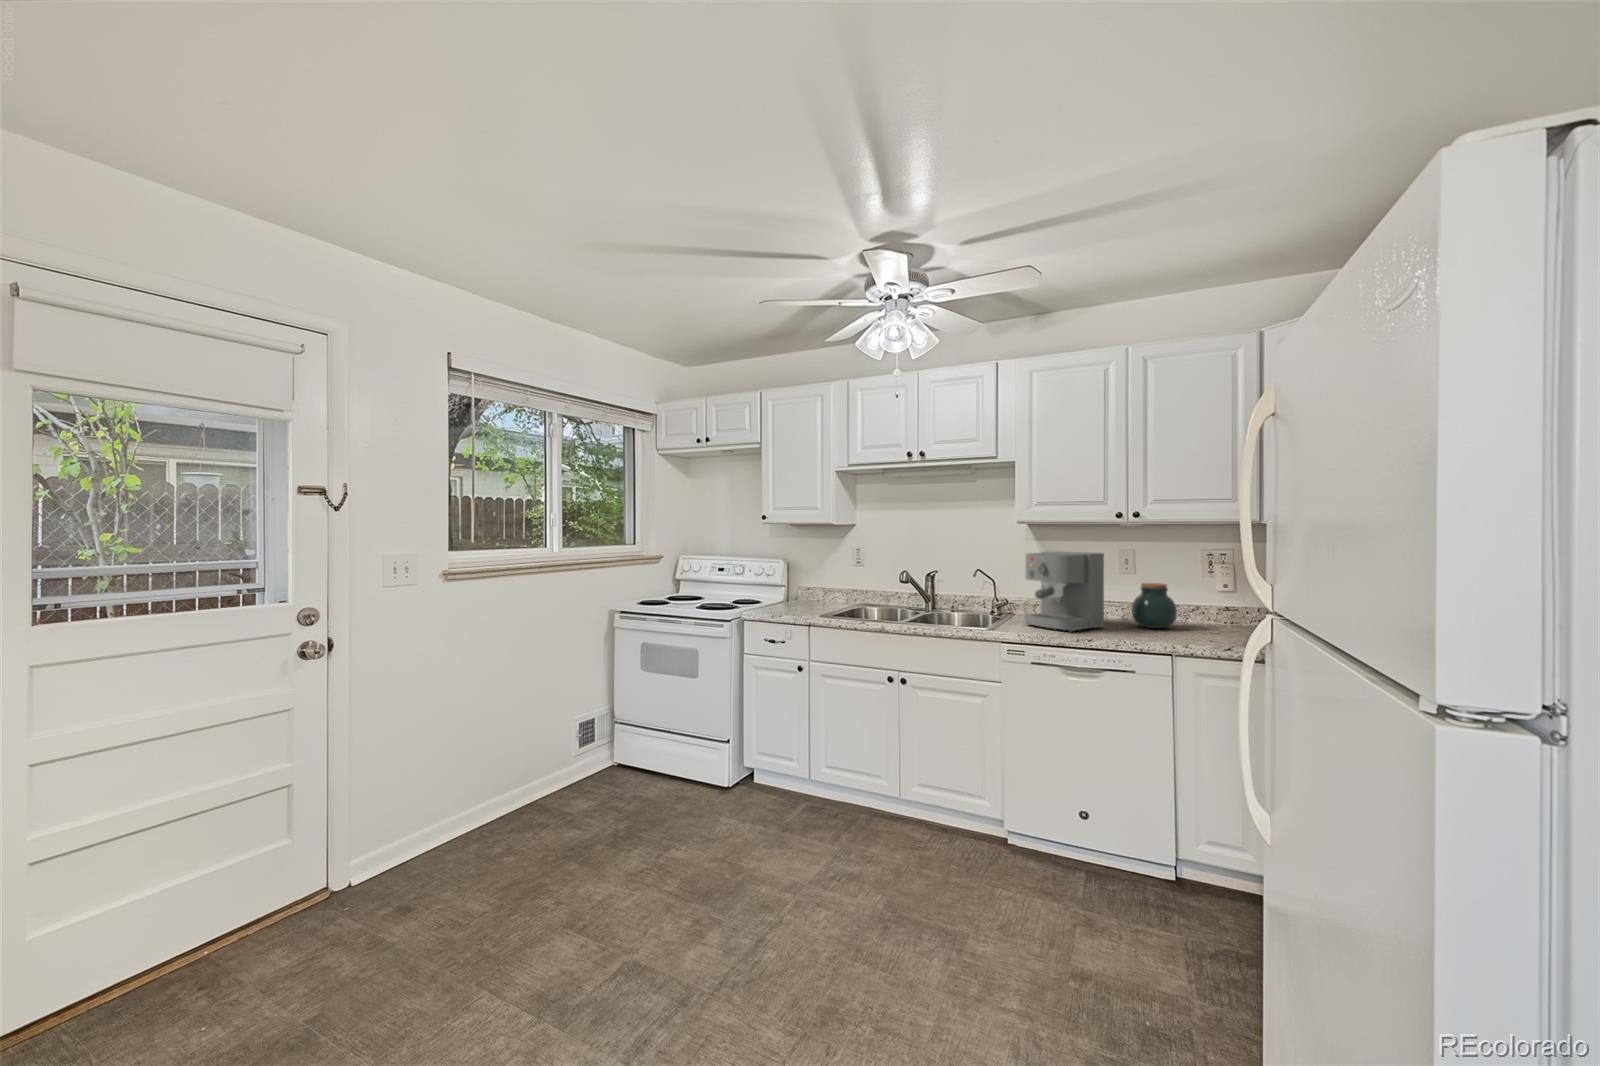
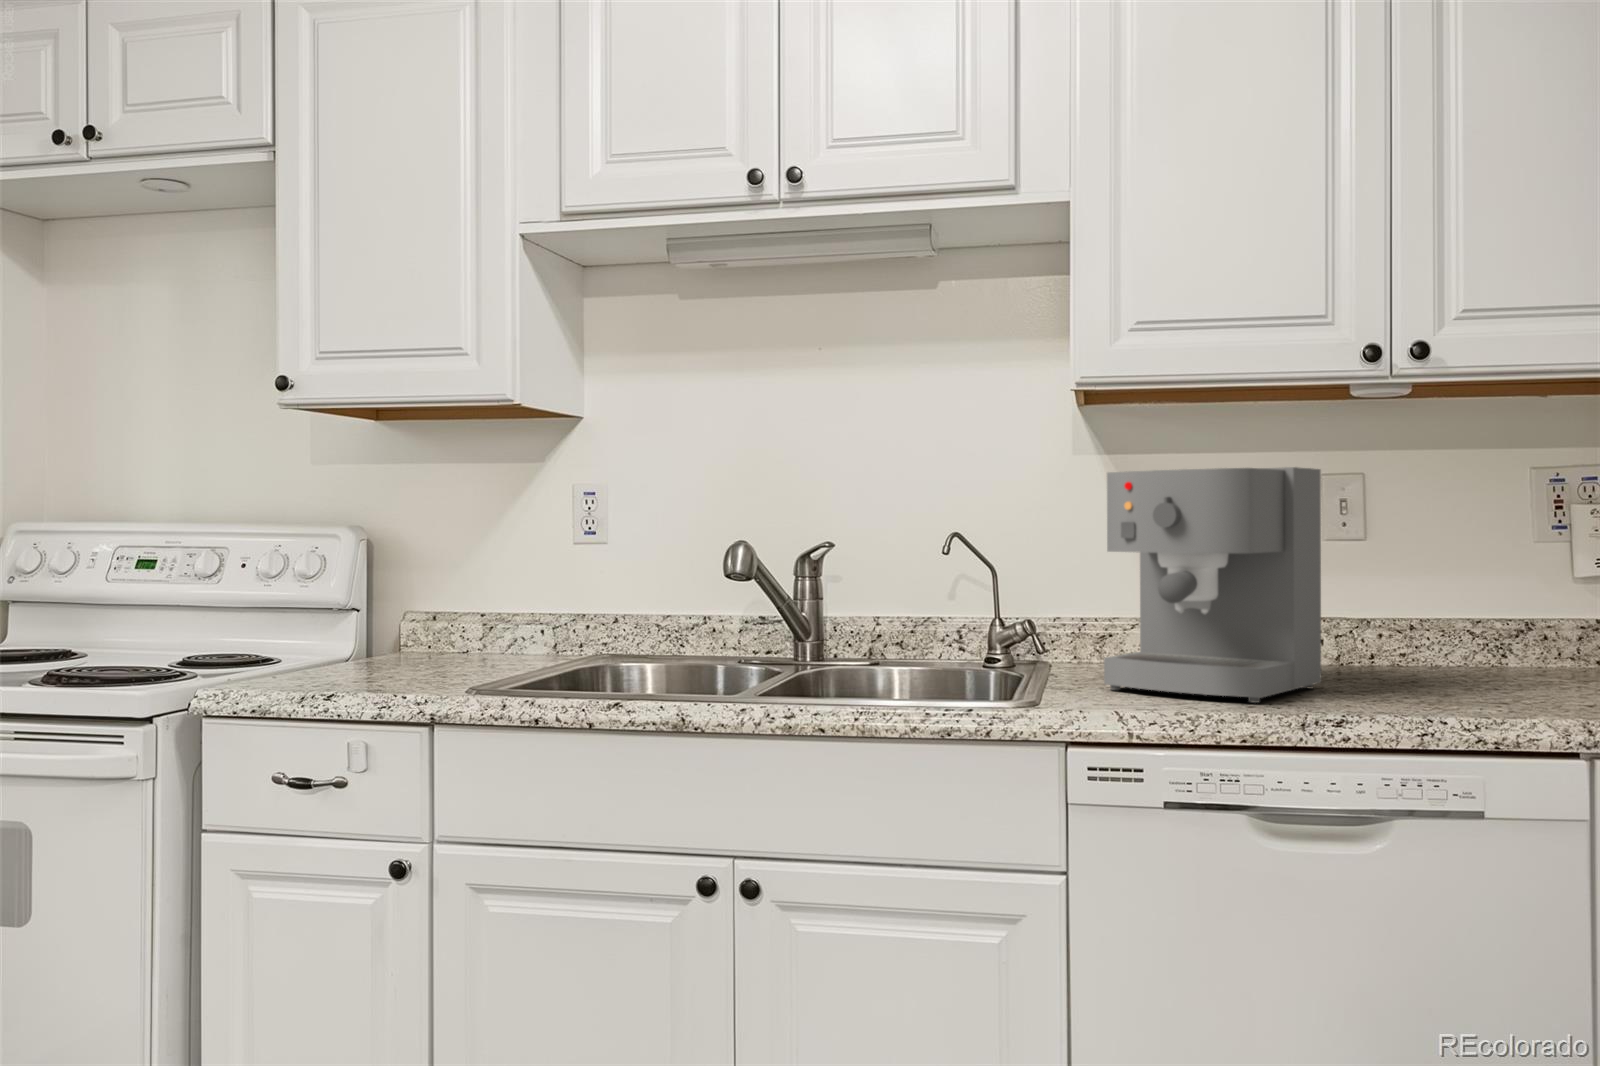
jar: present [1131,583,1177,629] -> none [1381,557,1506,683]

